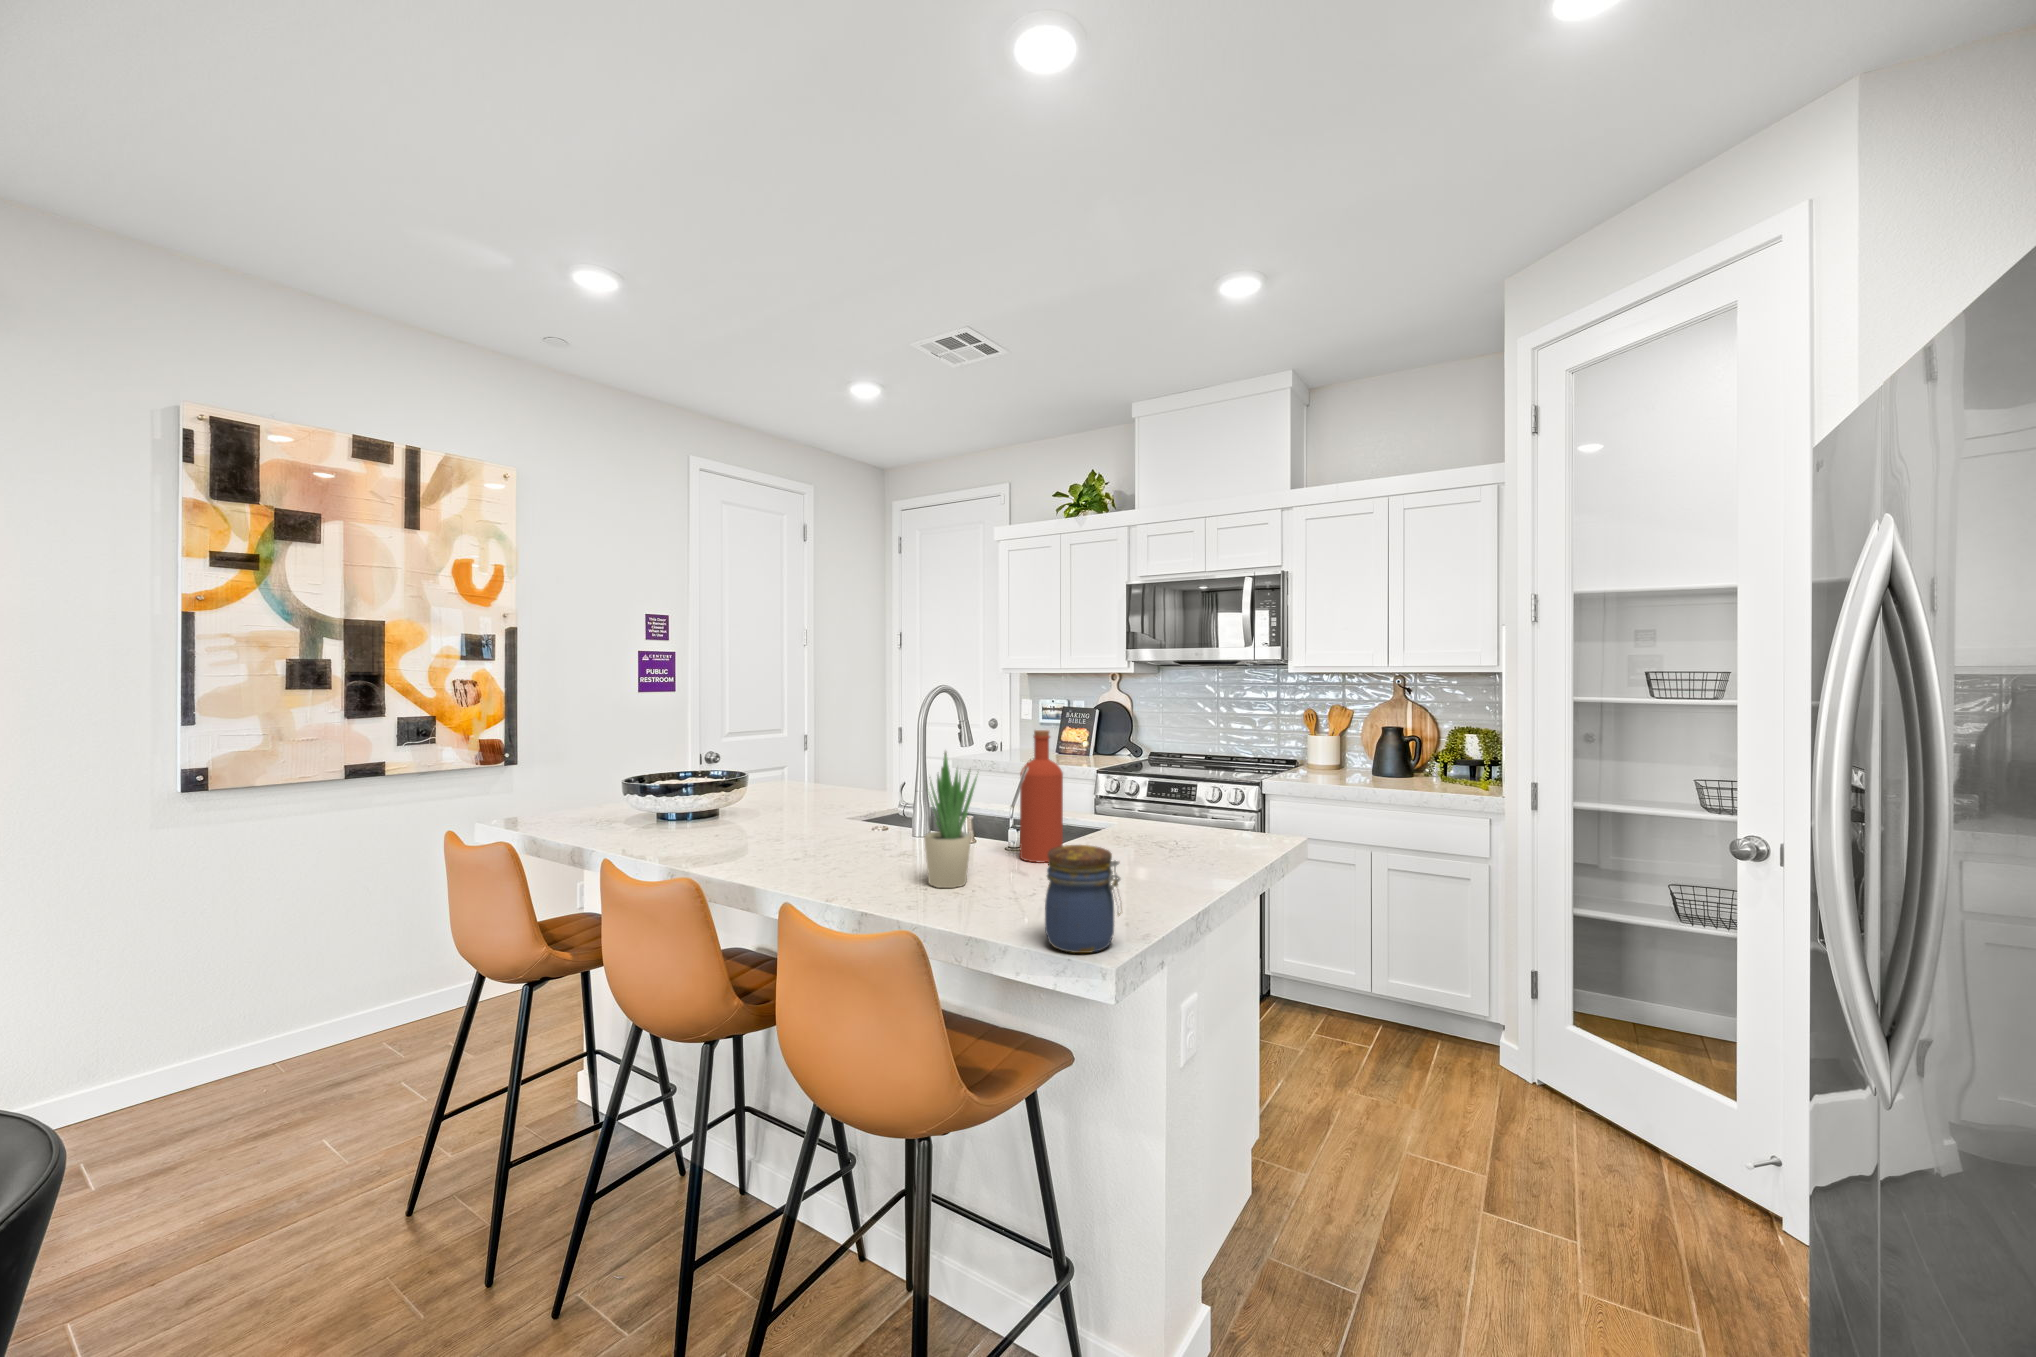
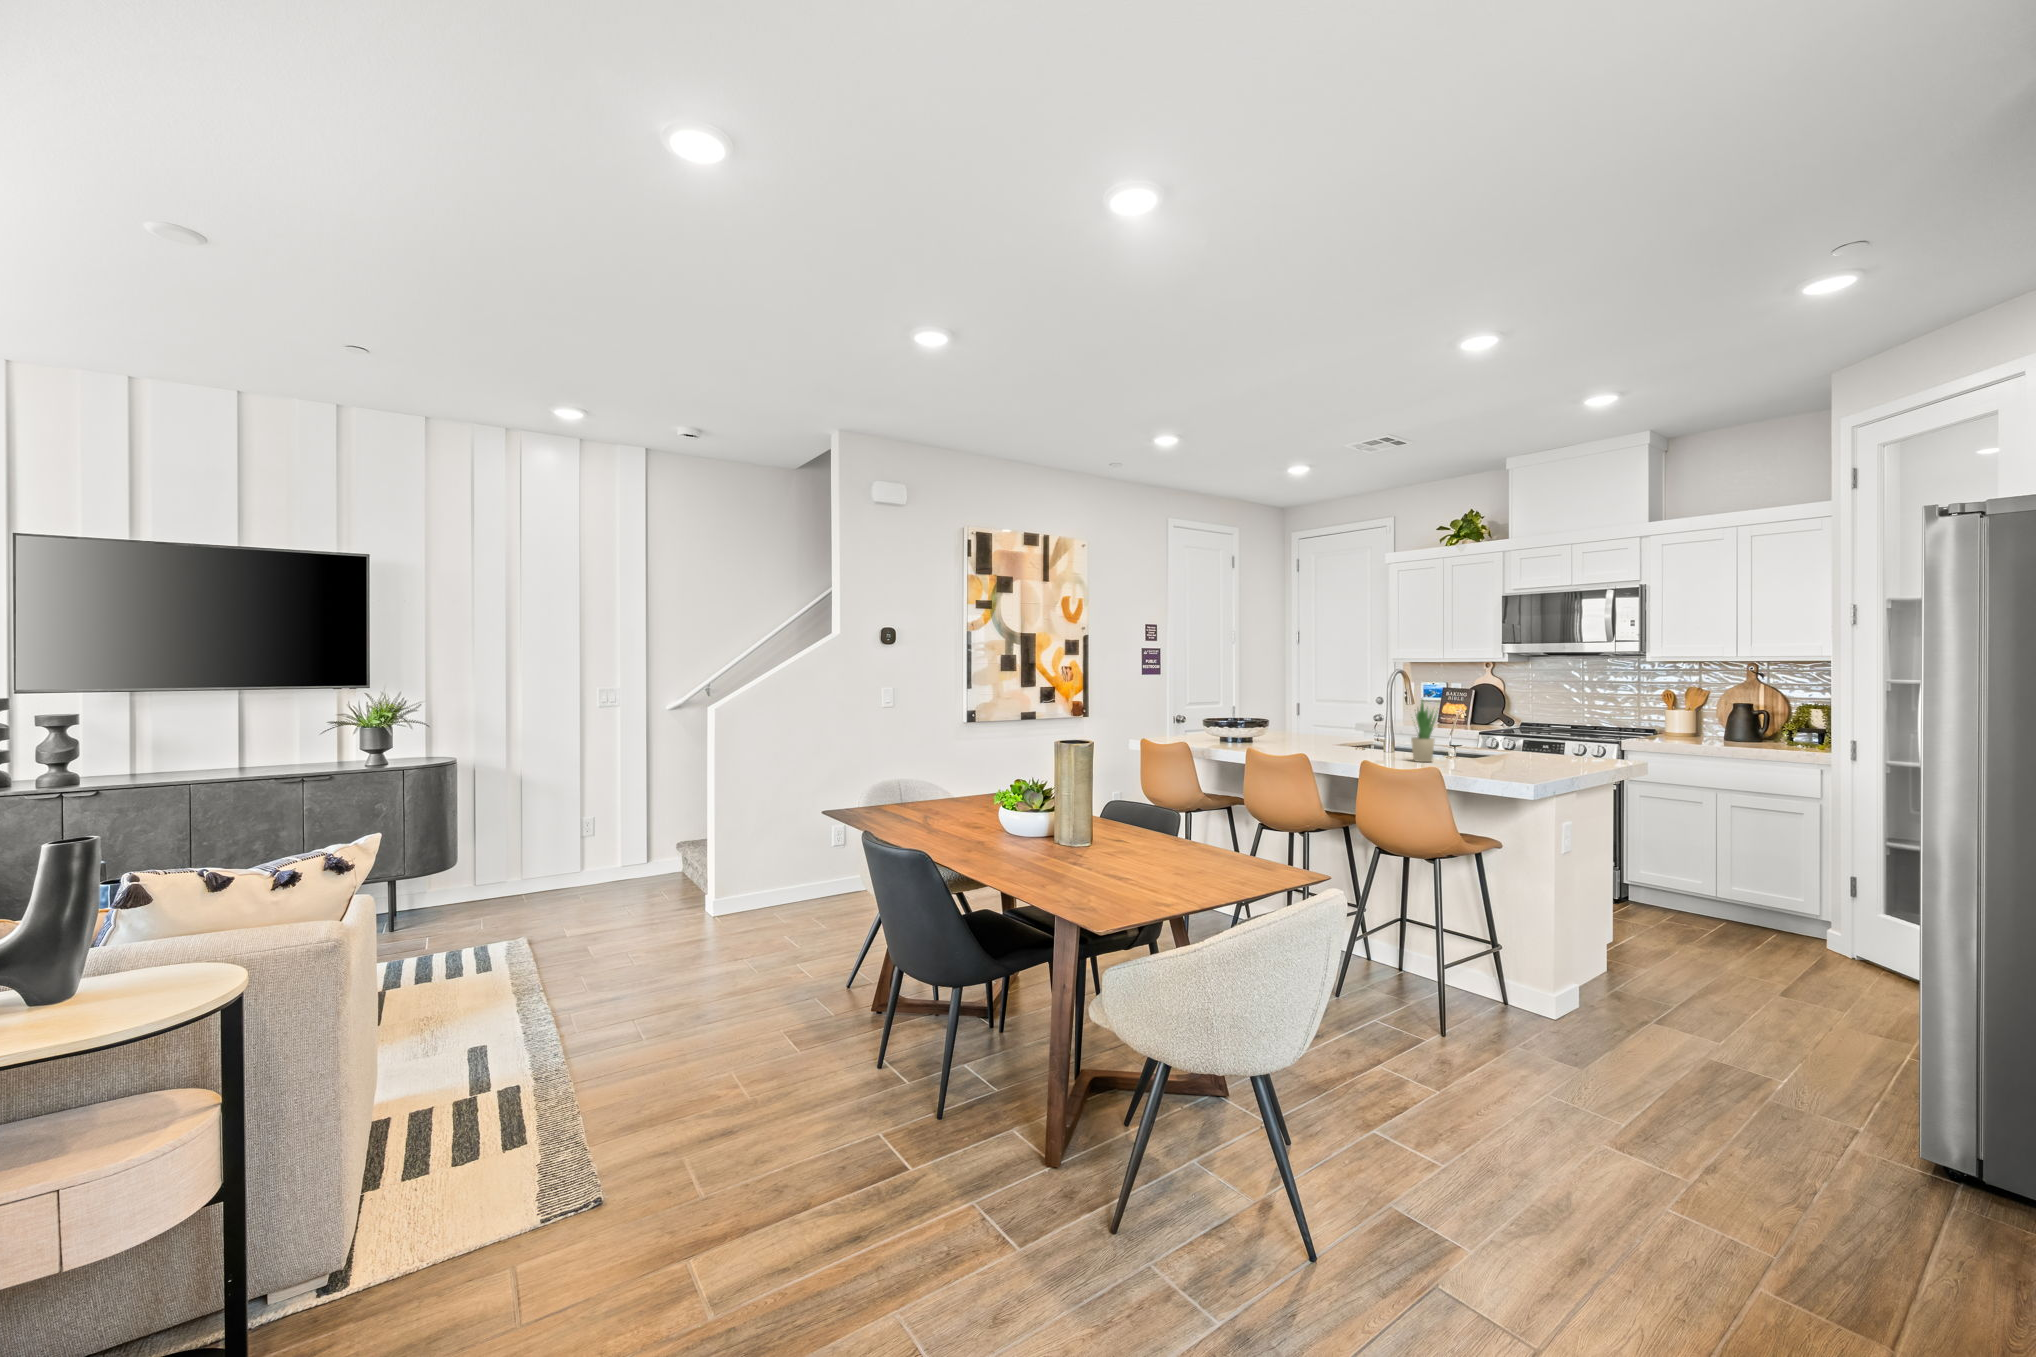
bottle: present [1020,730,1063,863] -> none [1455,691,1480,759]
jar: present [1045,845,1121,953] -> none [1487,732,1524,774]

